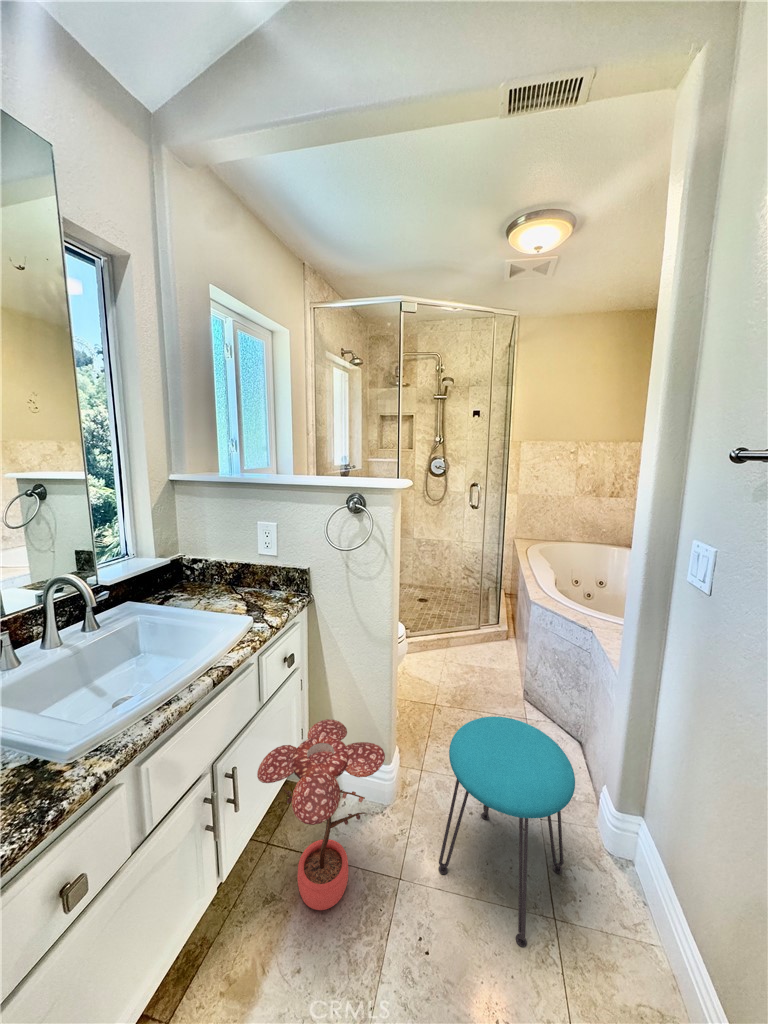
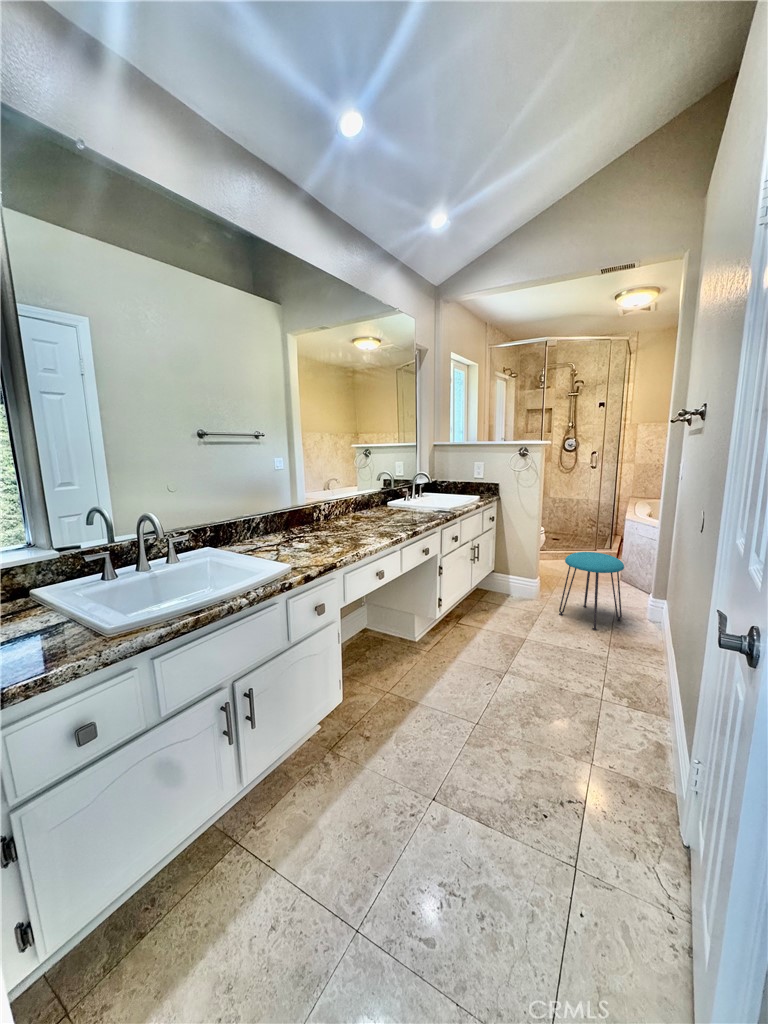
potted plant: present [257,719,385,910] -> none [483,548,536,615]

